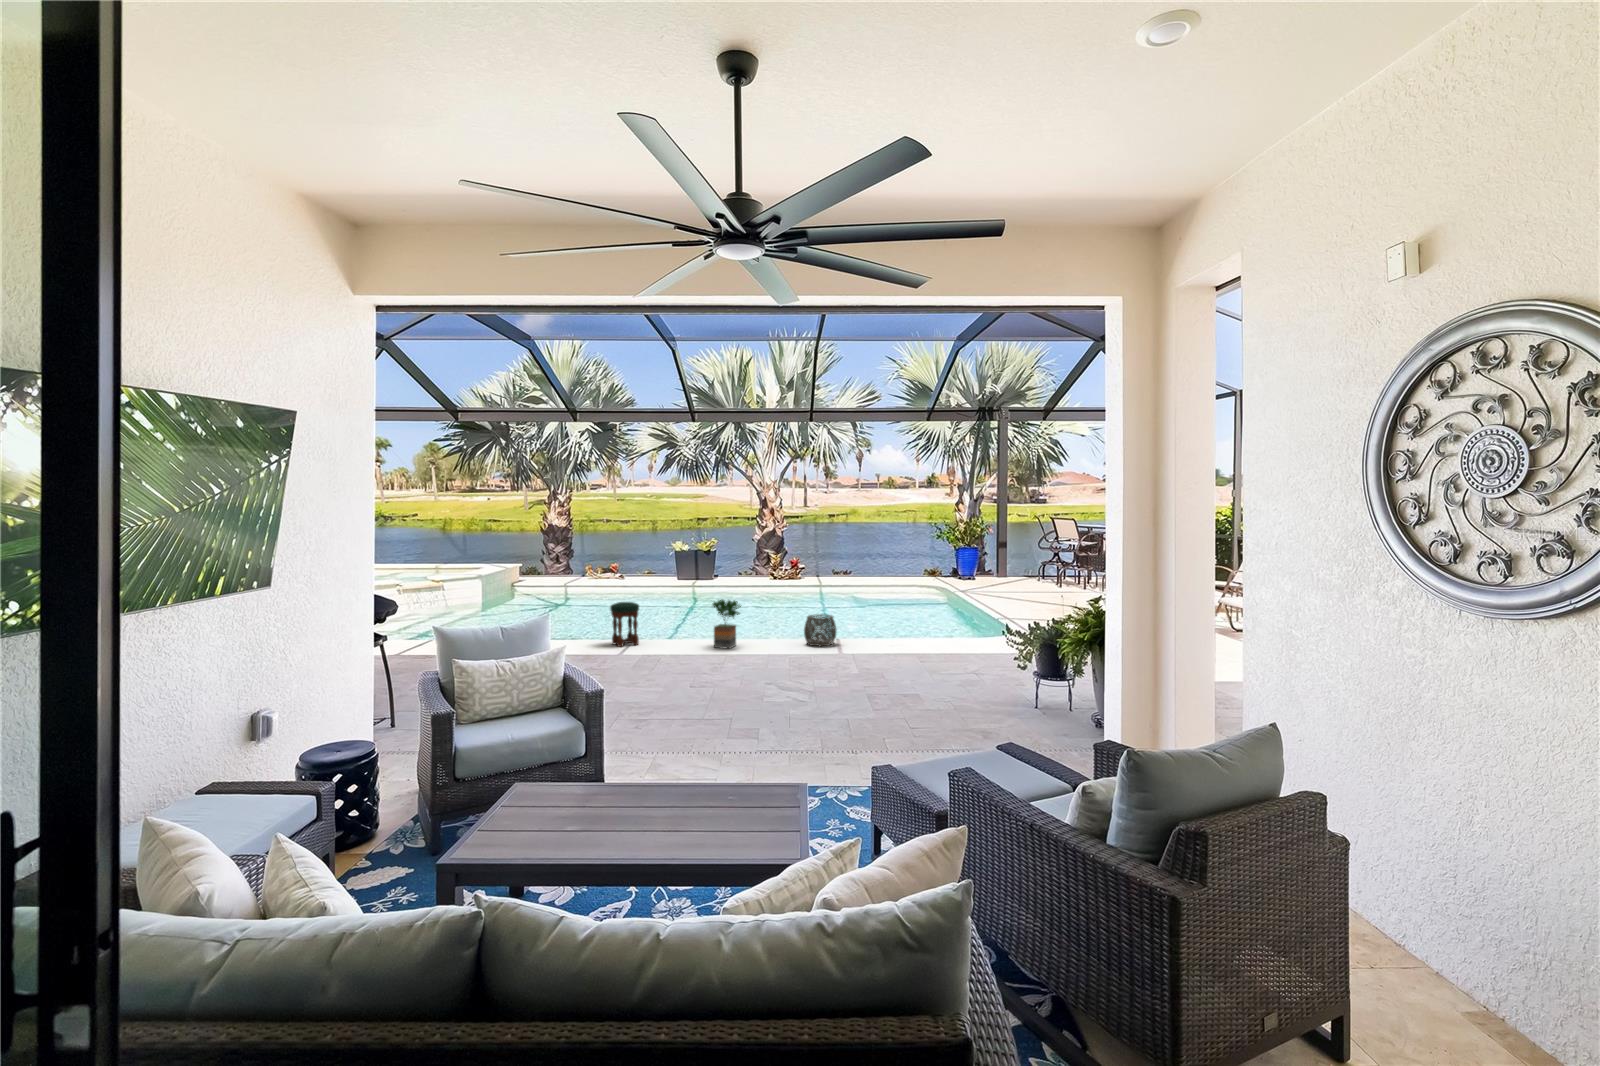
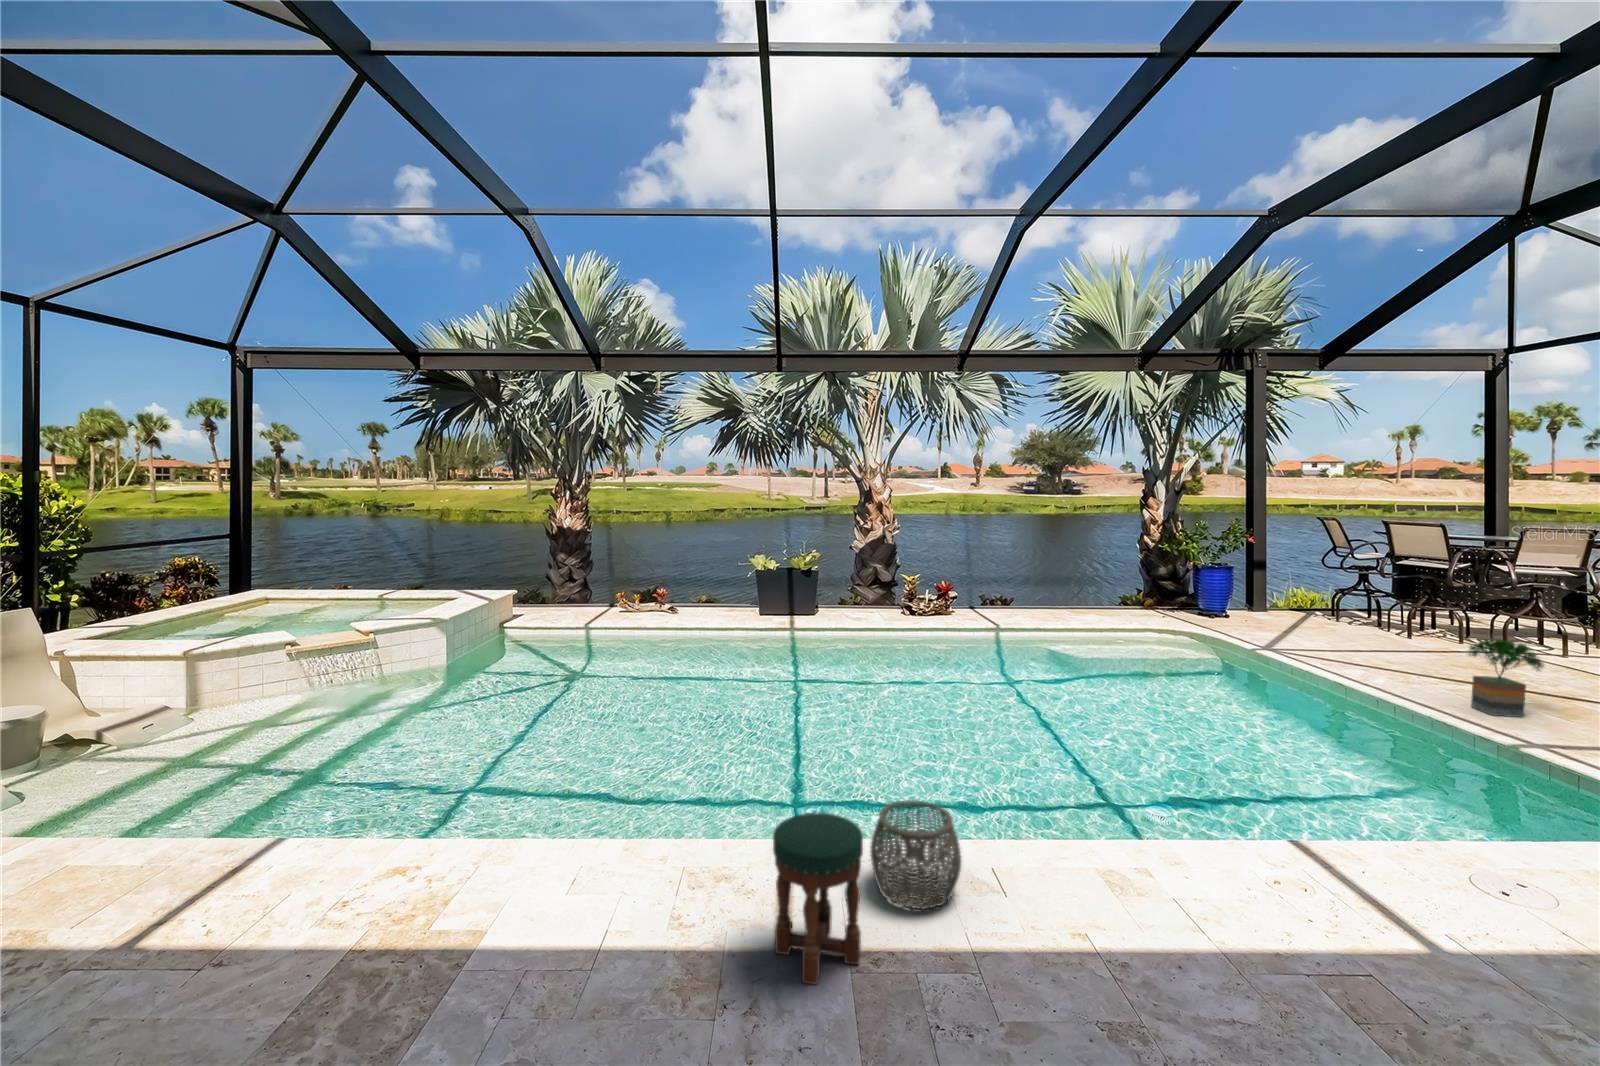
potted tree: present [713,600,741,649] -> present [1469,639,1544,717]
woven basket: present [804,615,836,646] -> present [870,800,962,910]

